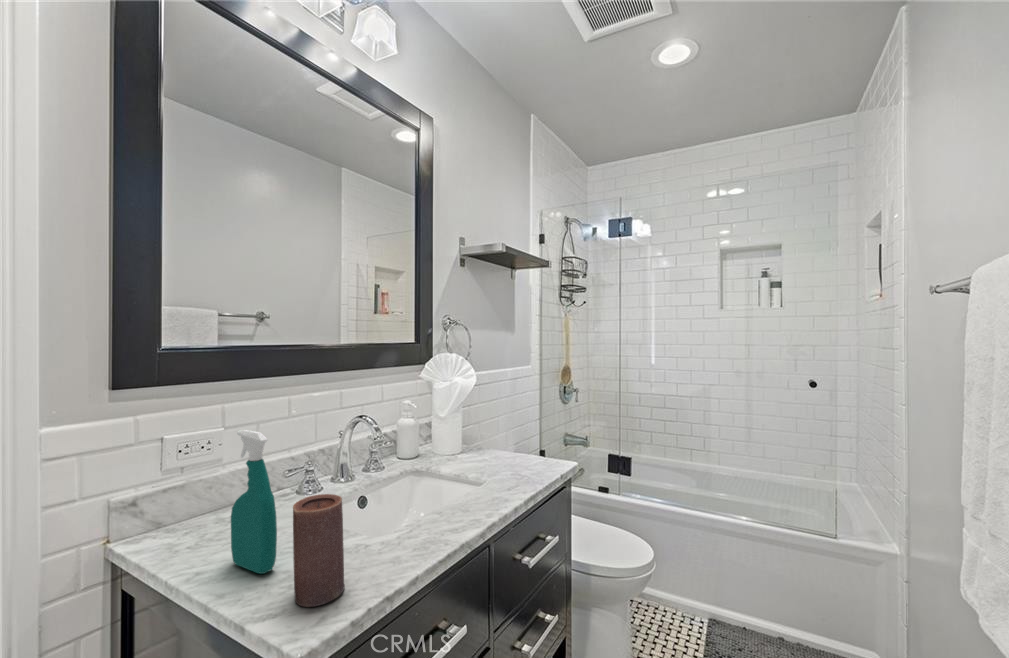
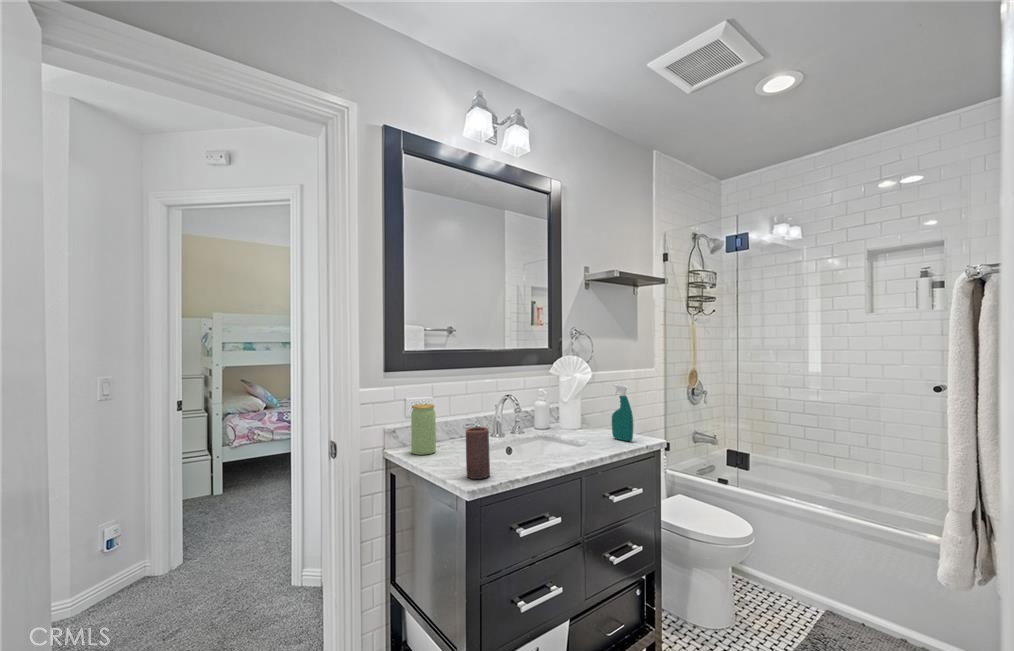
spray bottle: present [231,430,277,574] -> present [612,384,633,441]
jar: none [173,446,228,548] -> present [411,404,436,455]

